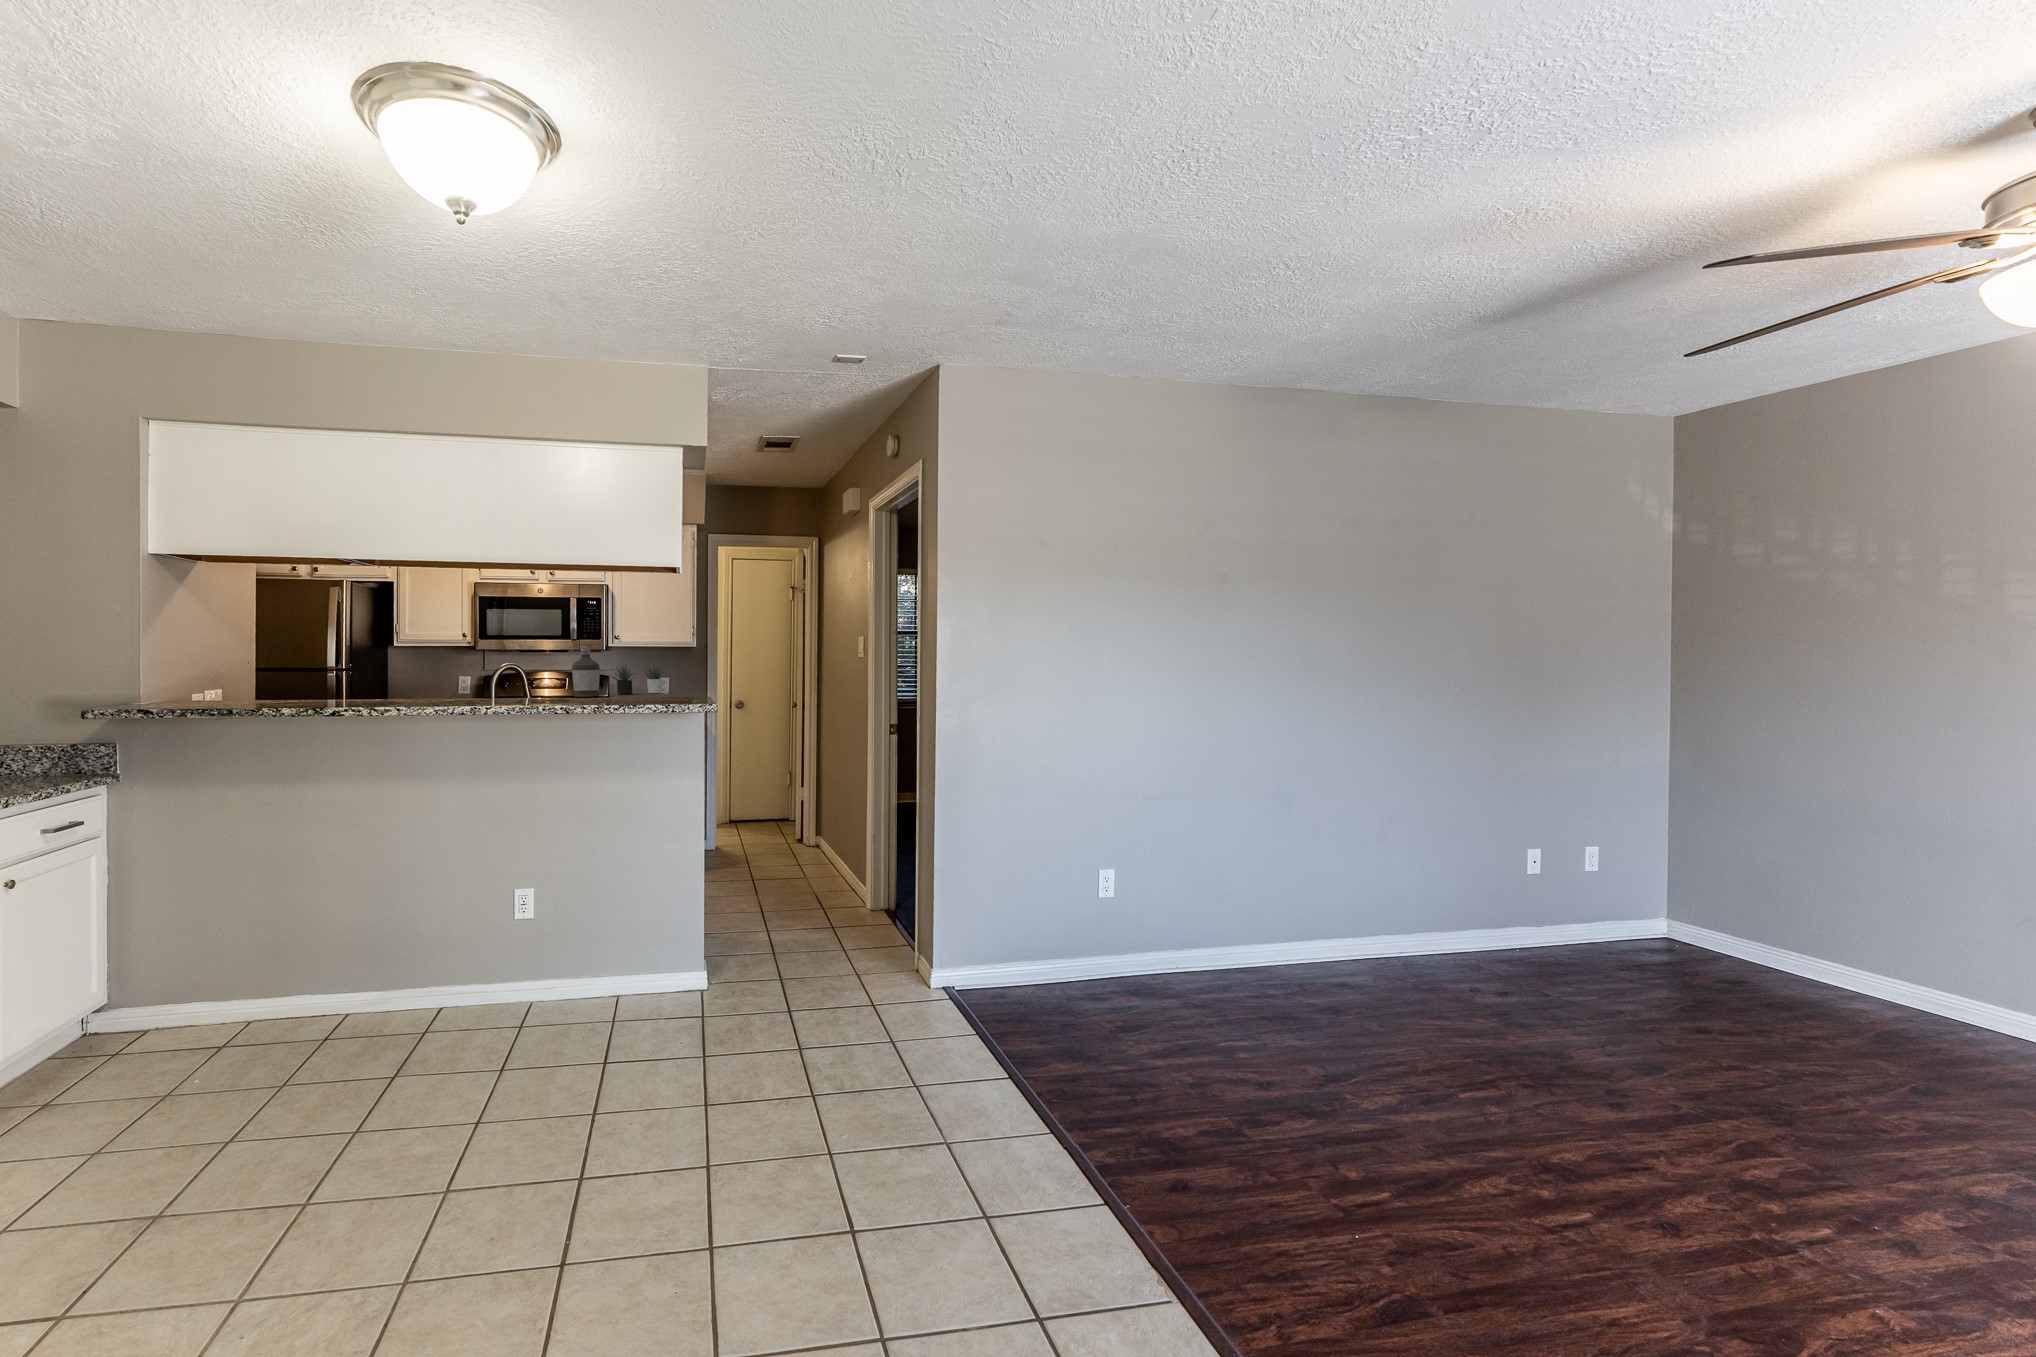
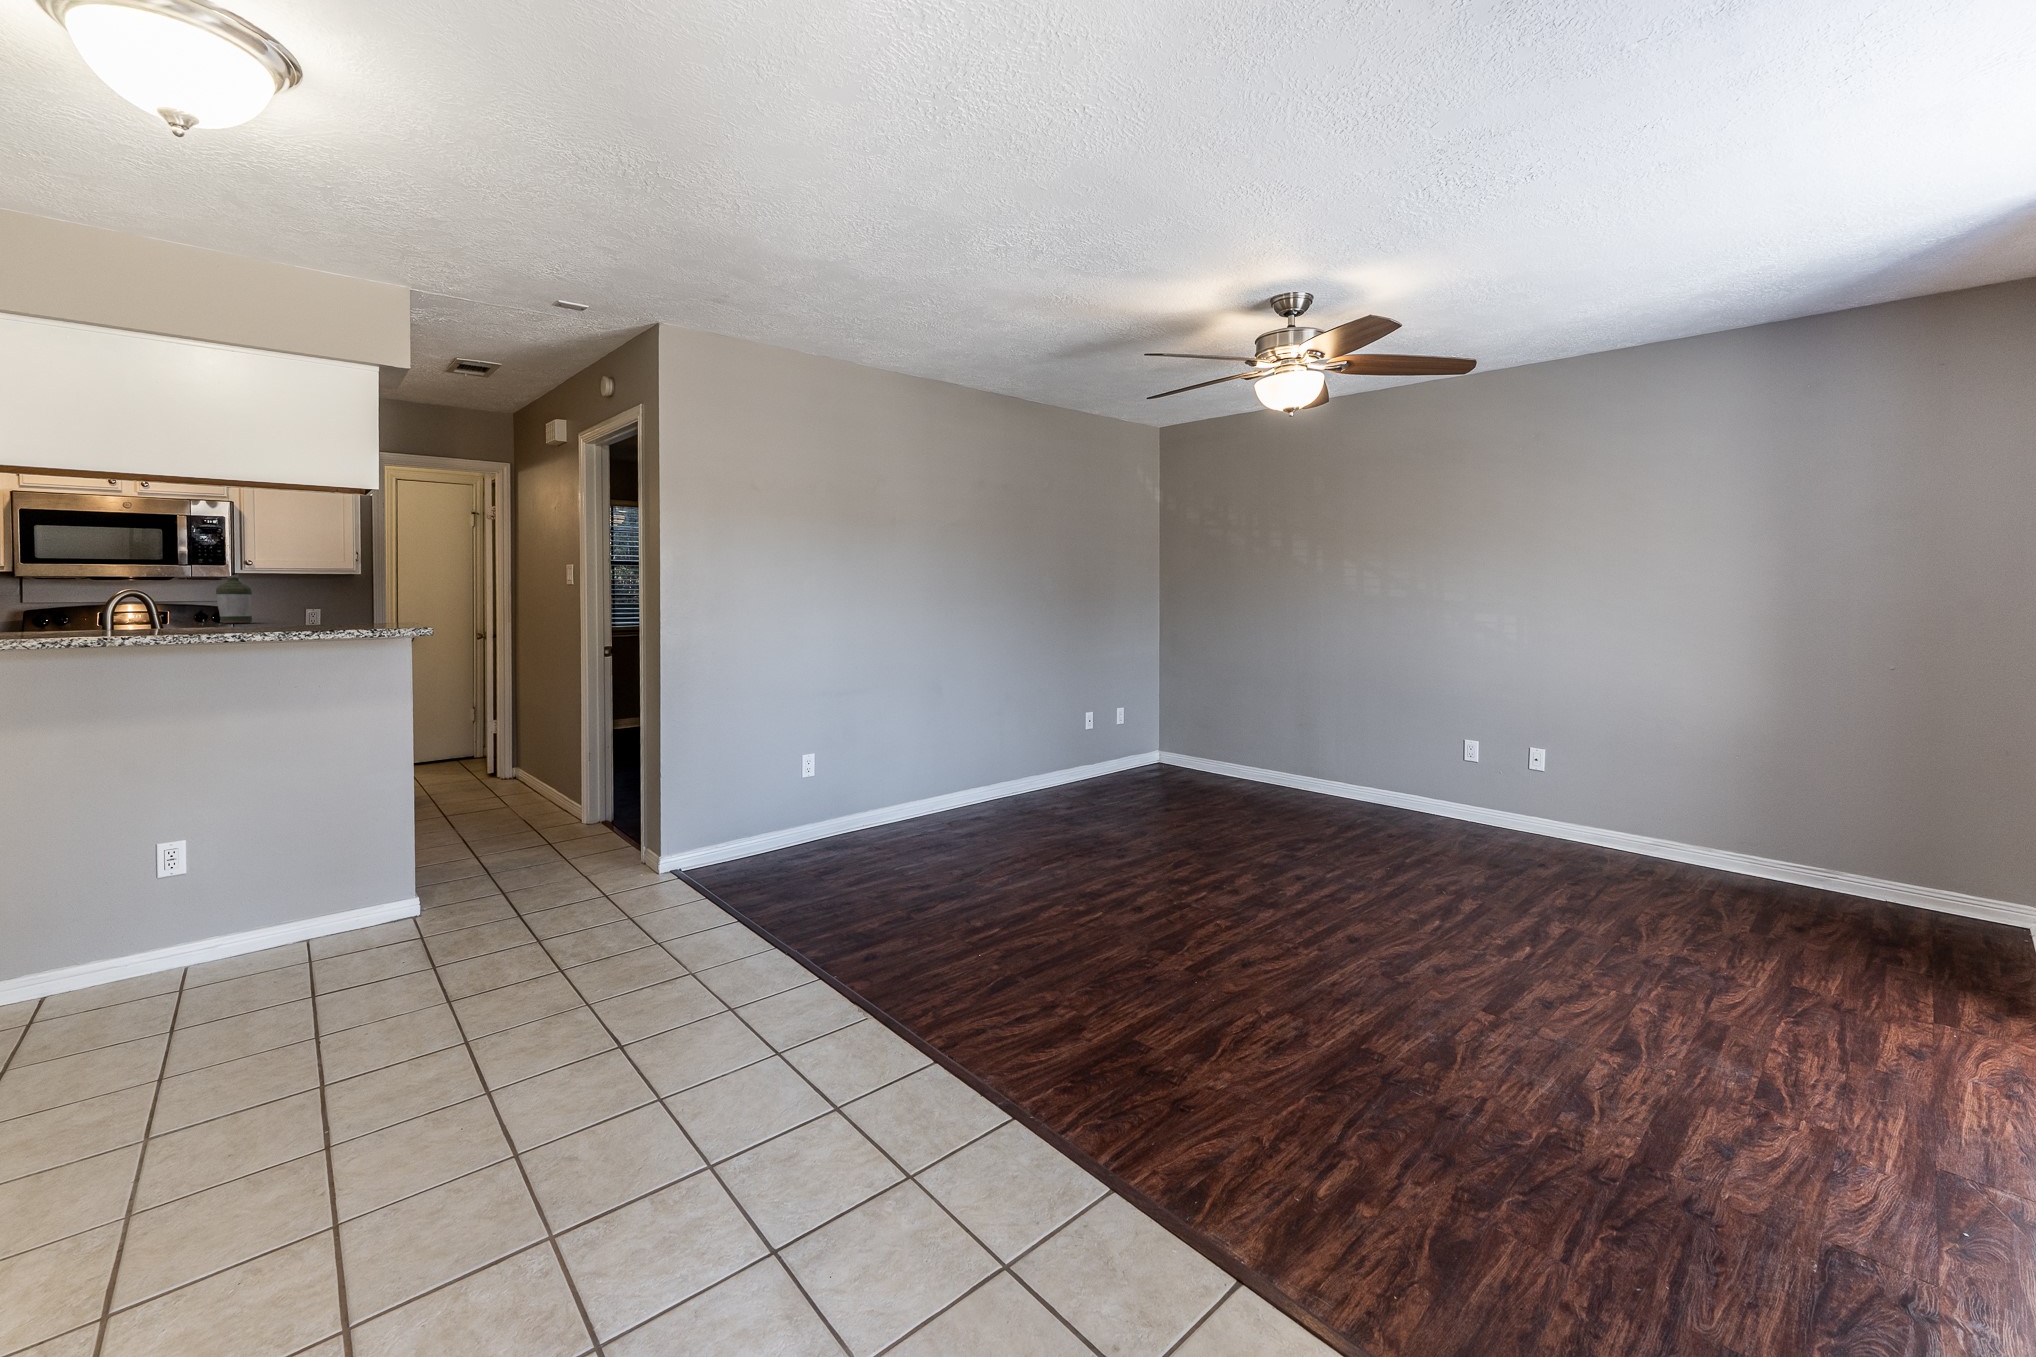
succulent plant: present [611,662,665,695] -> none [259,586,337,622]

